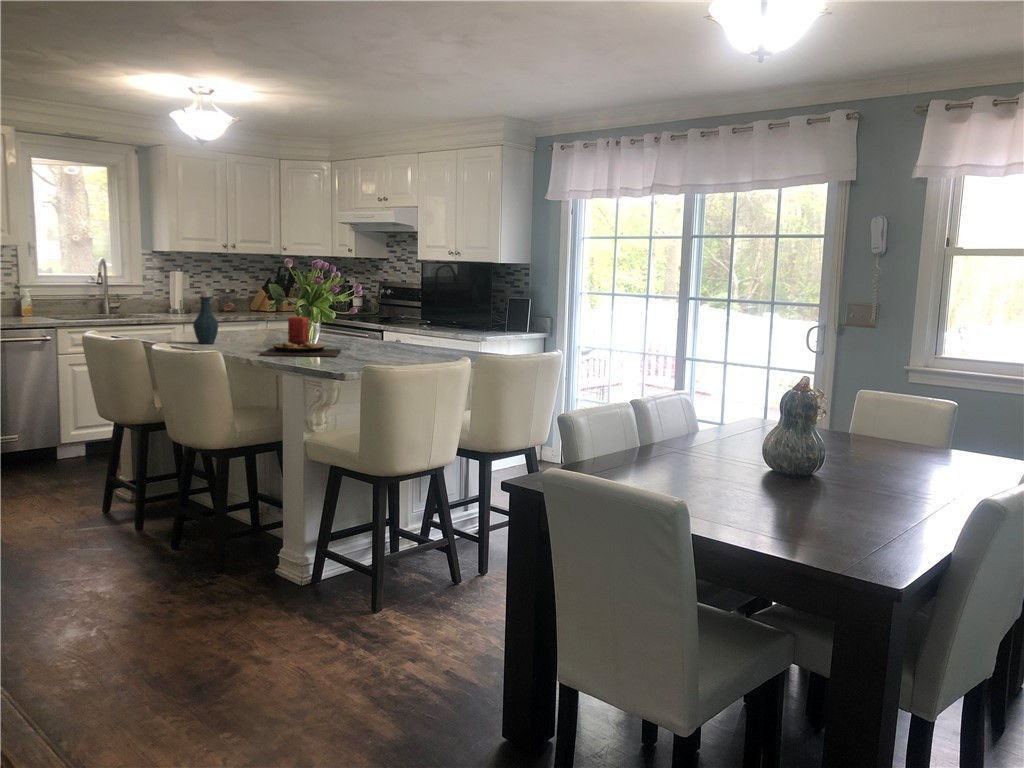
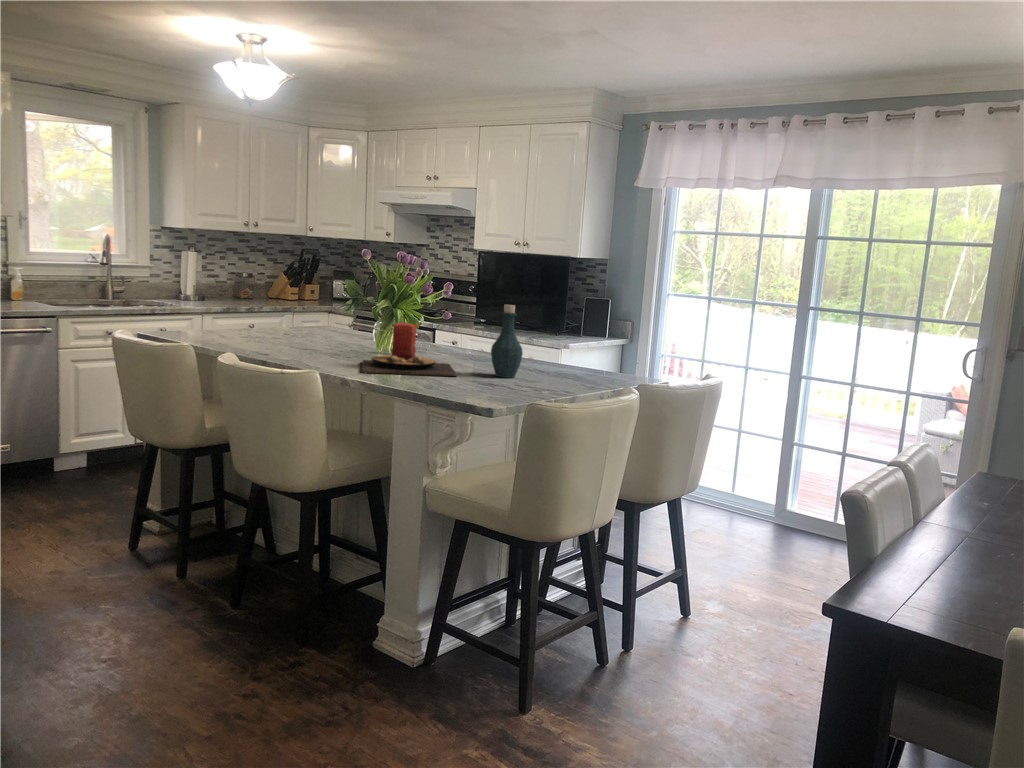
bottle: present [193,291,218,344] -> present [491,305,523,378]

